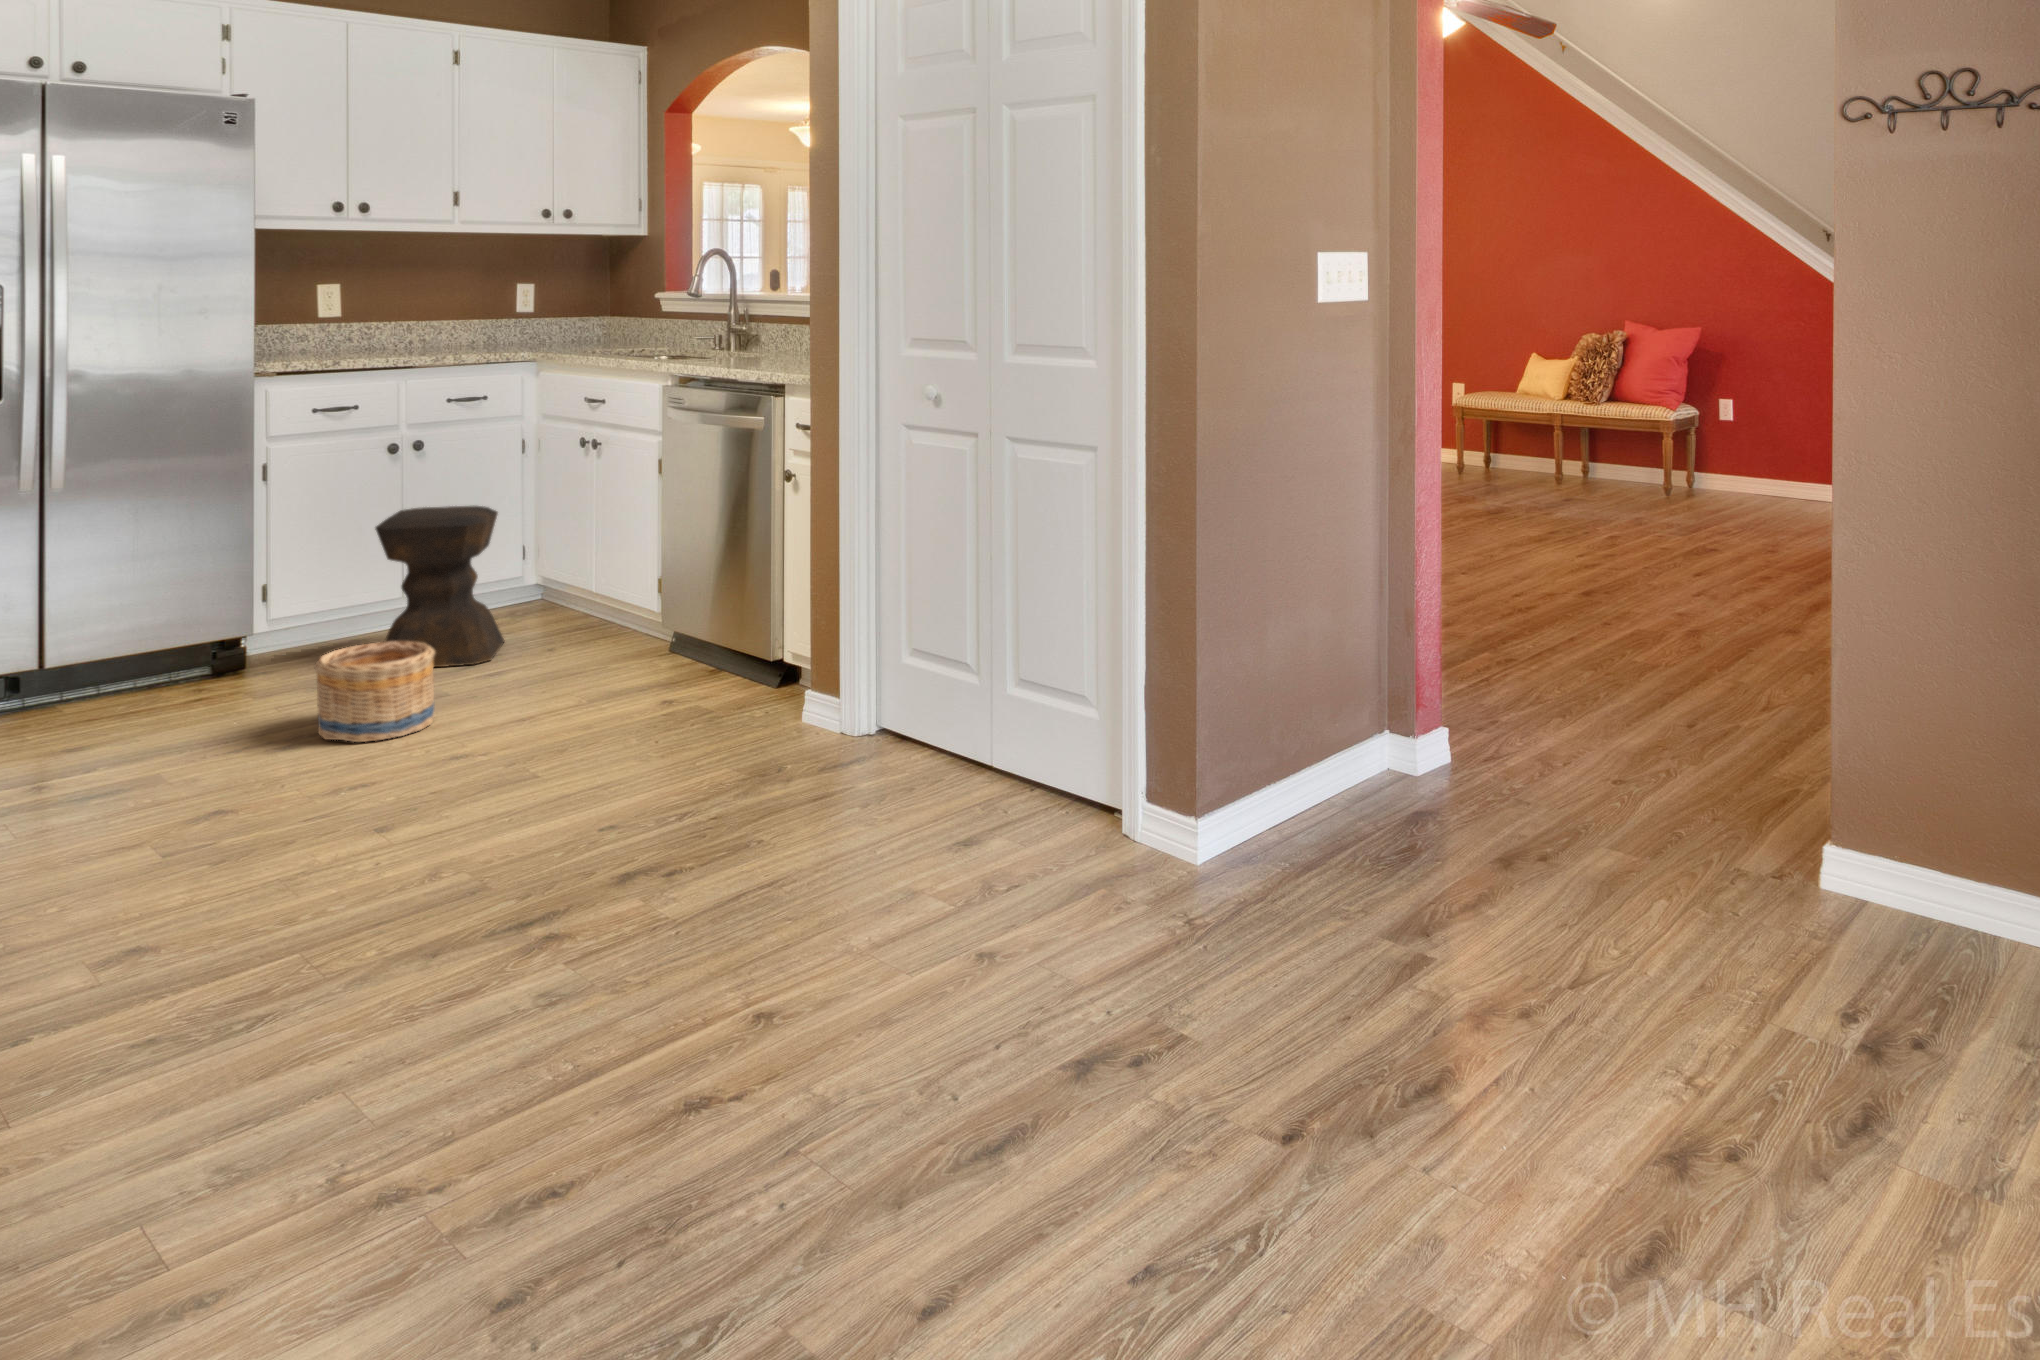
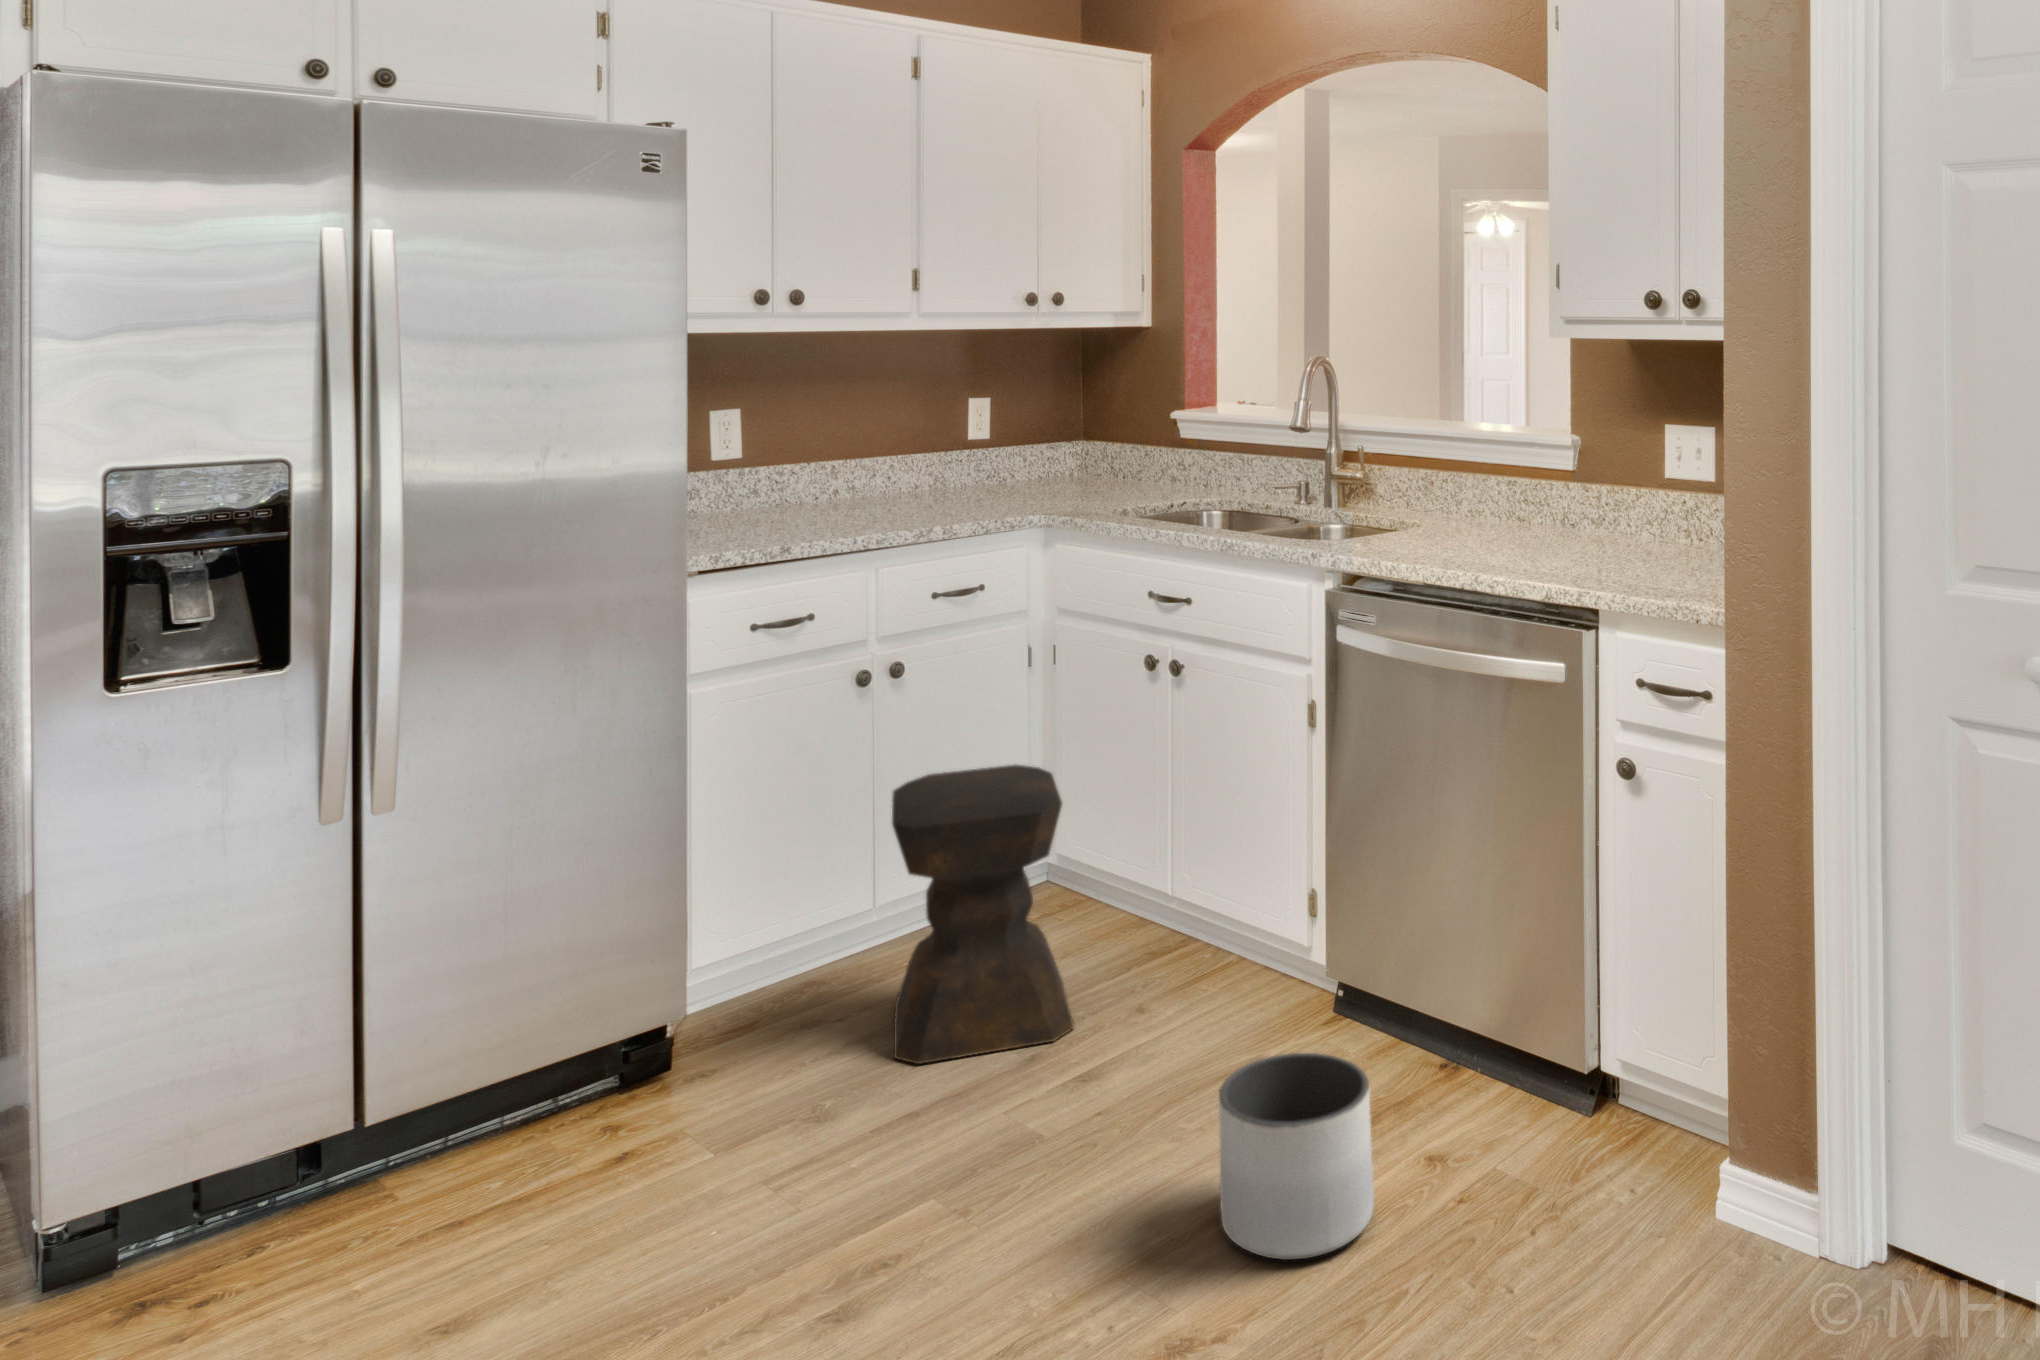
basket: present [314,641,435,742] -> none [900,1058,1097,1285]
planter: none [491,644,585,740] -> present [1219,1053,1374,1260]

